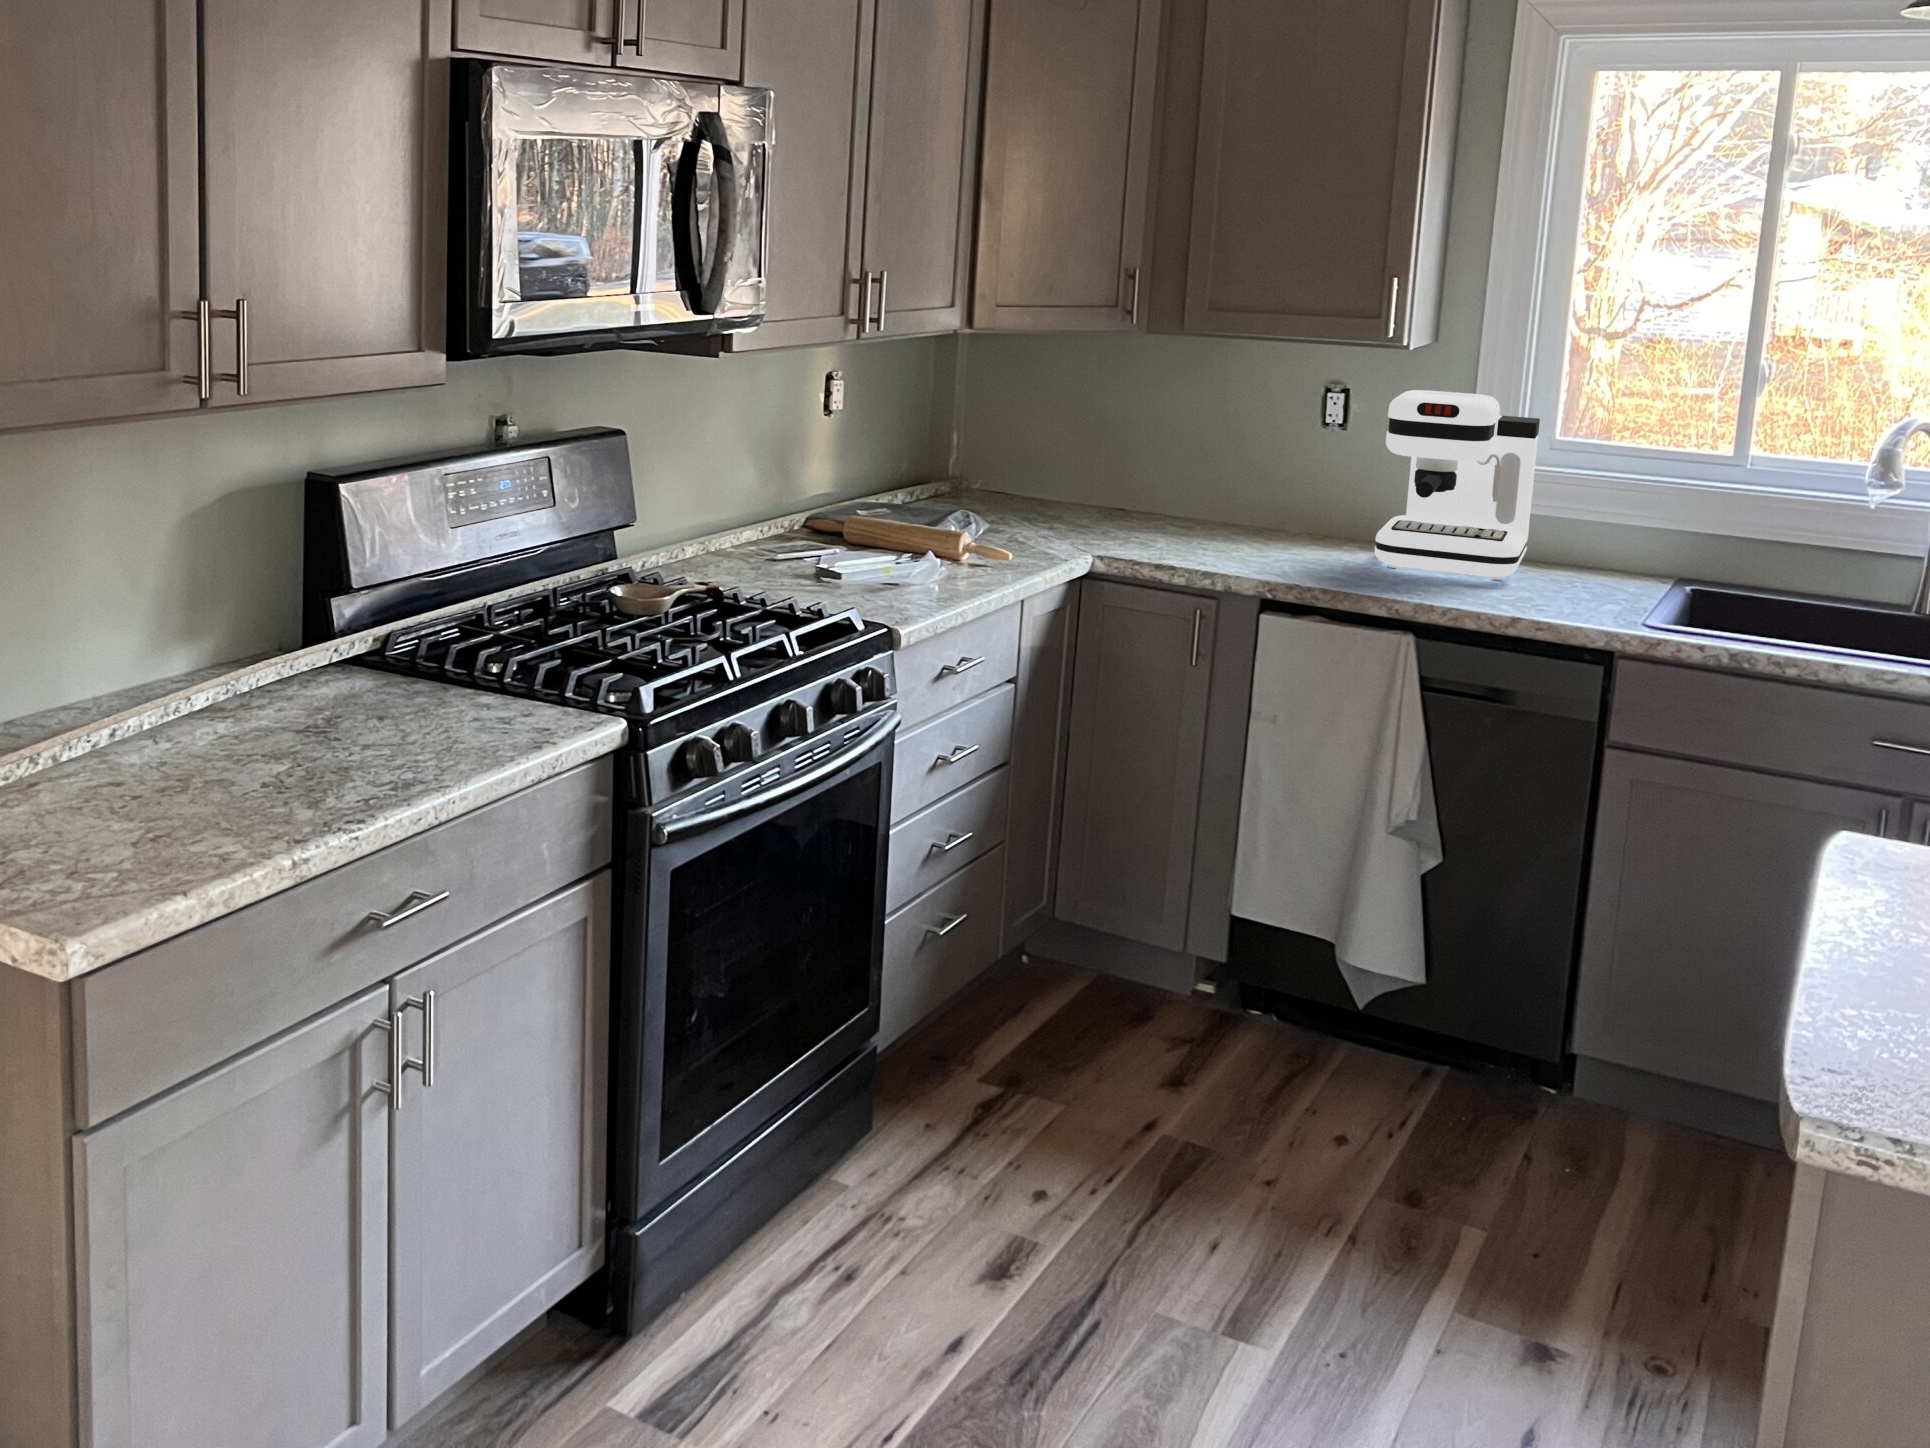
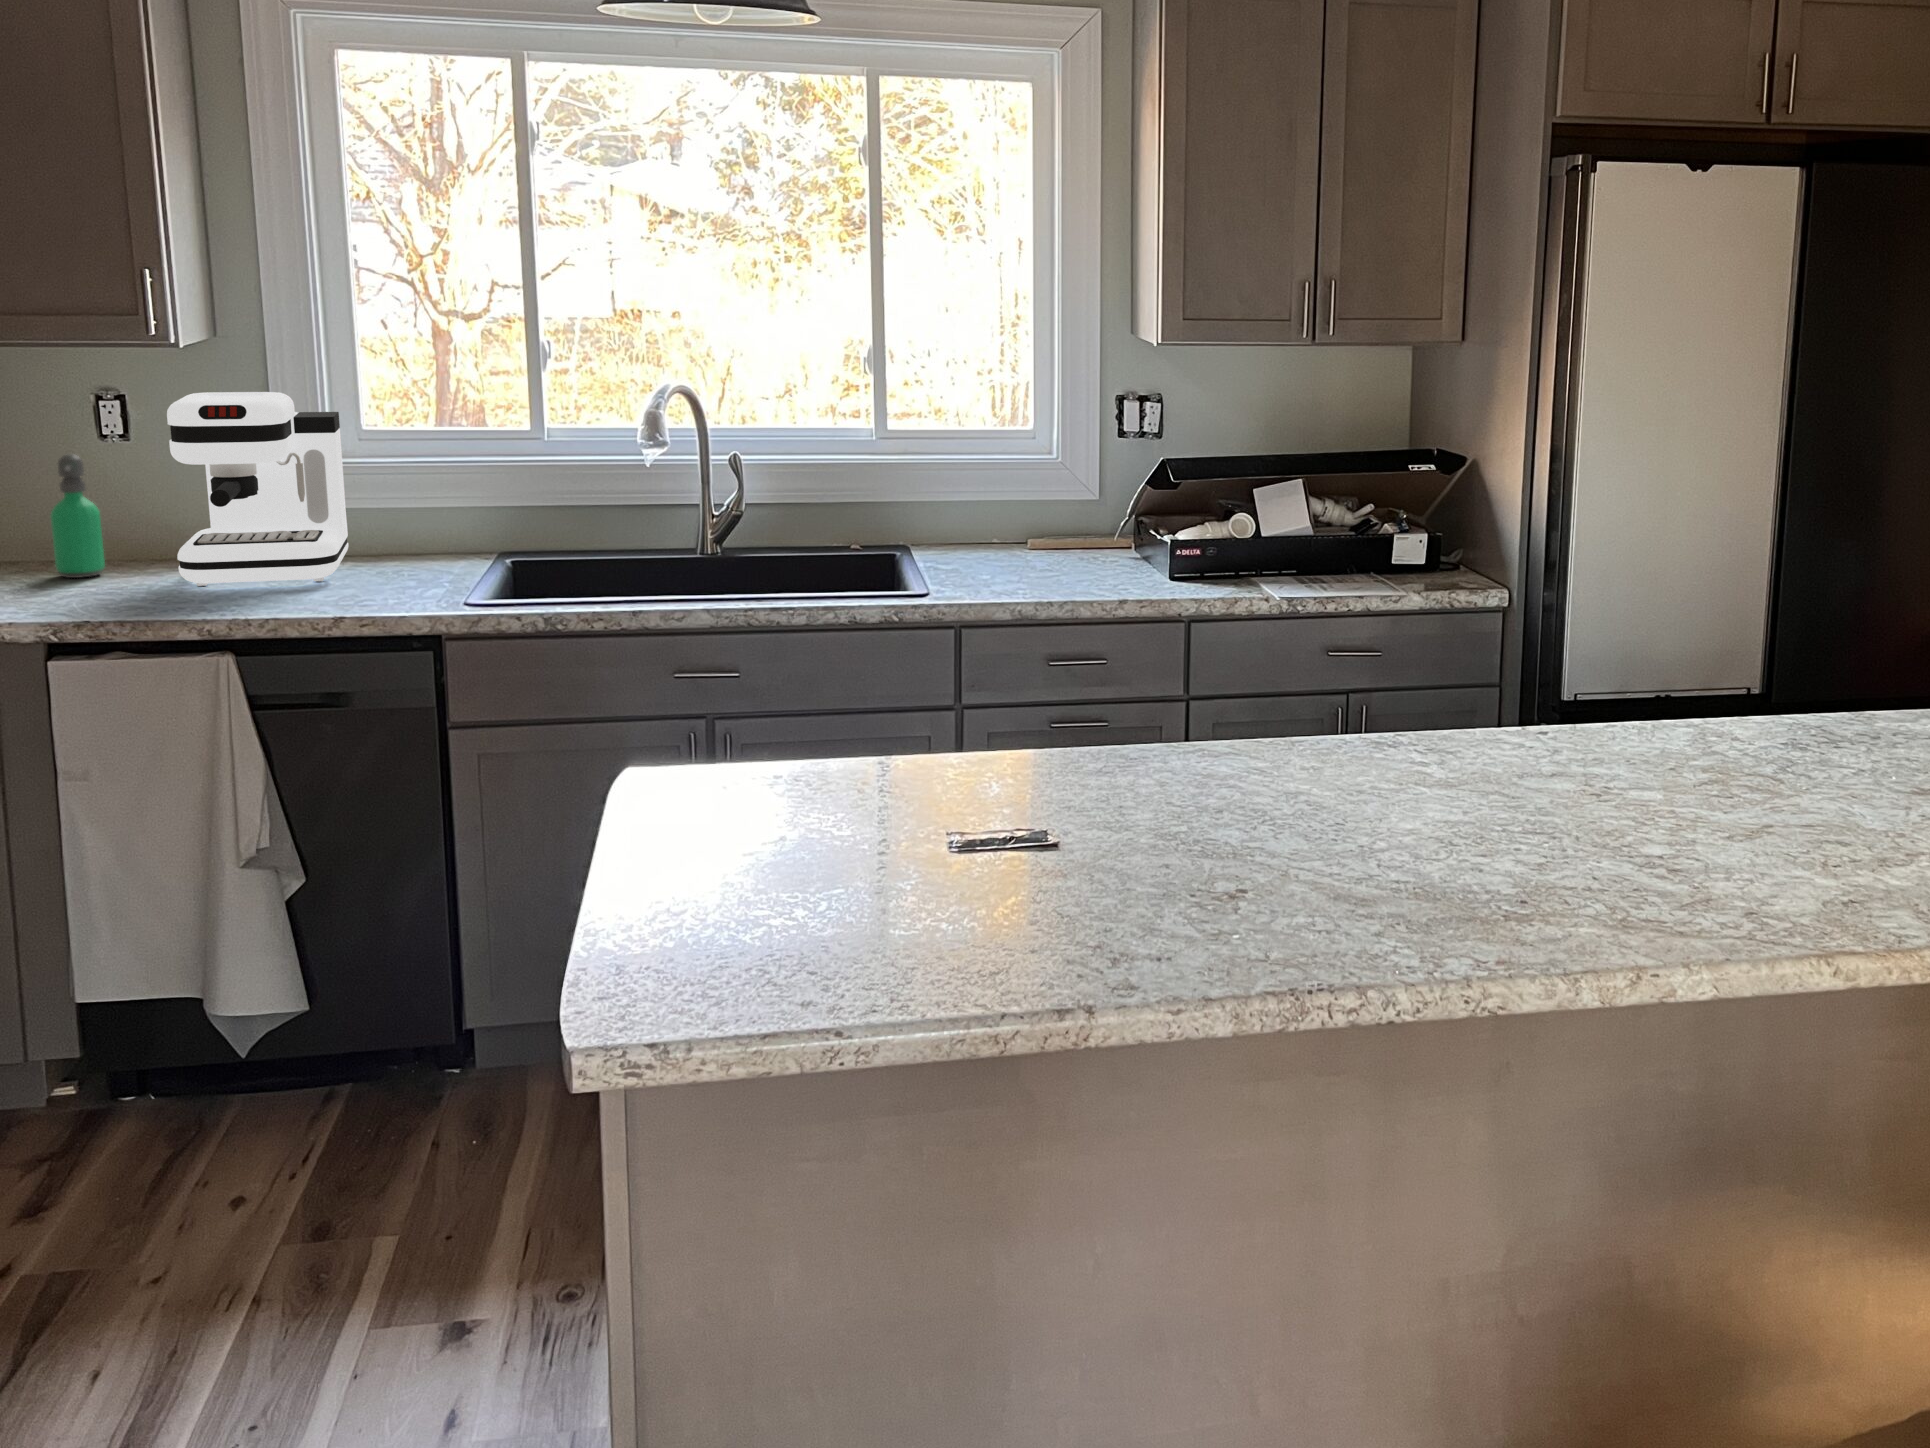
soap dispenser: none [1272,435,1315,545] -> present [50,454,105,578]

